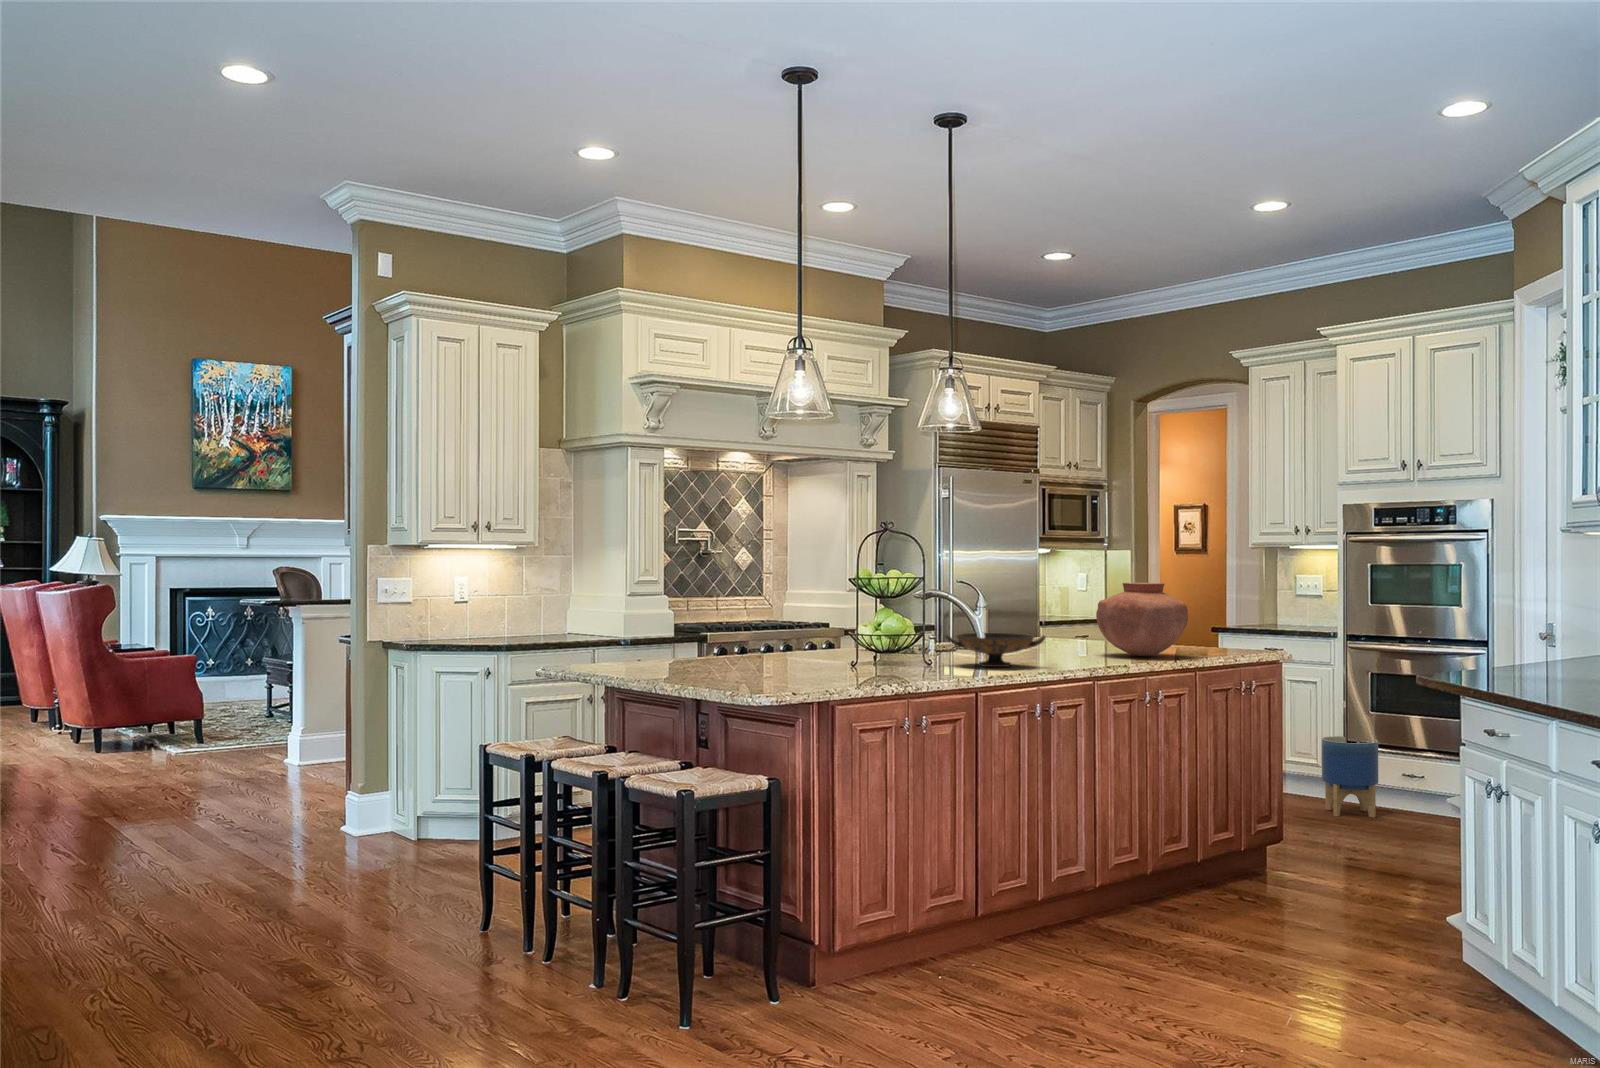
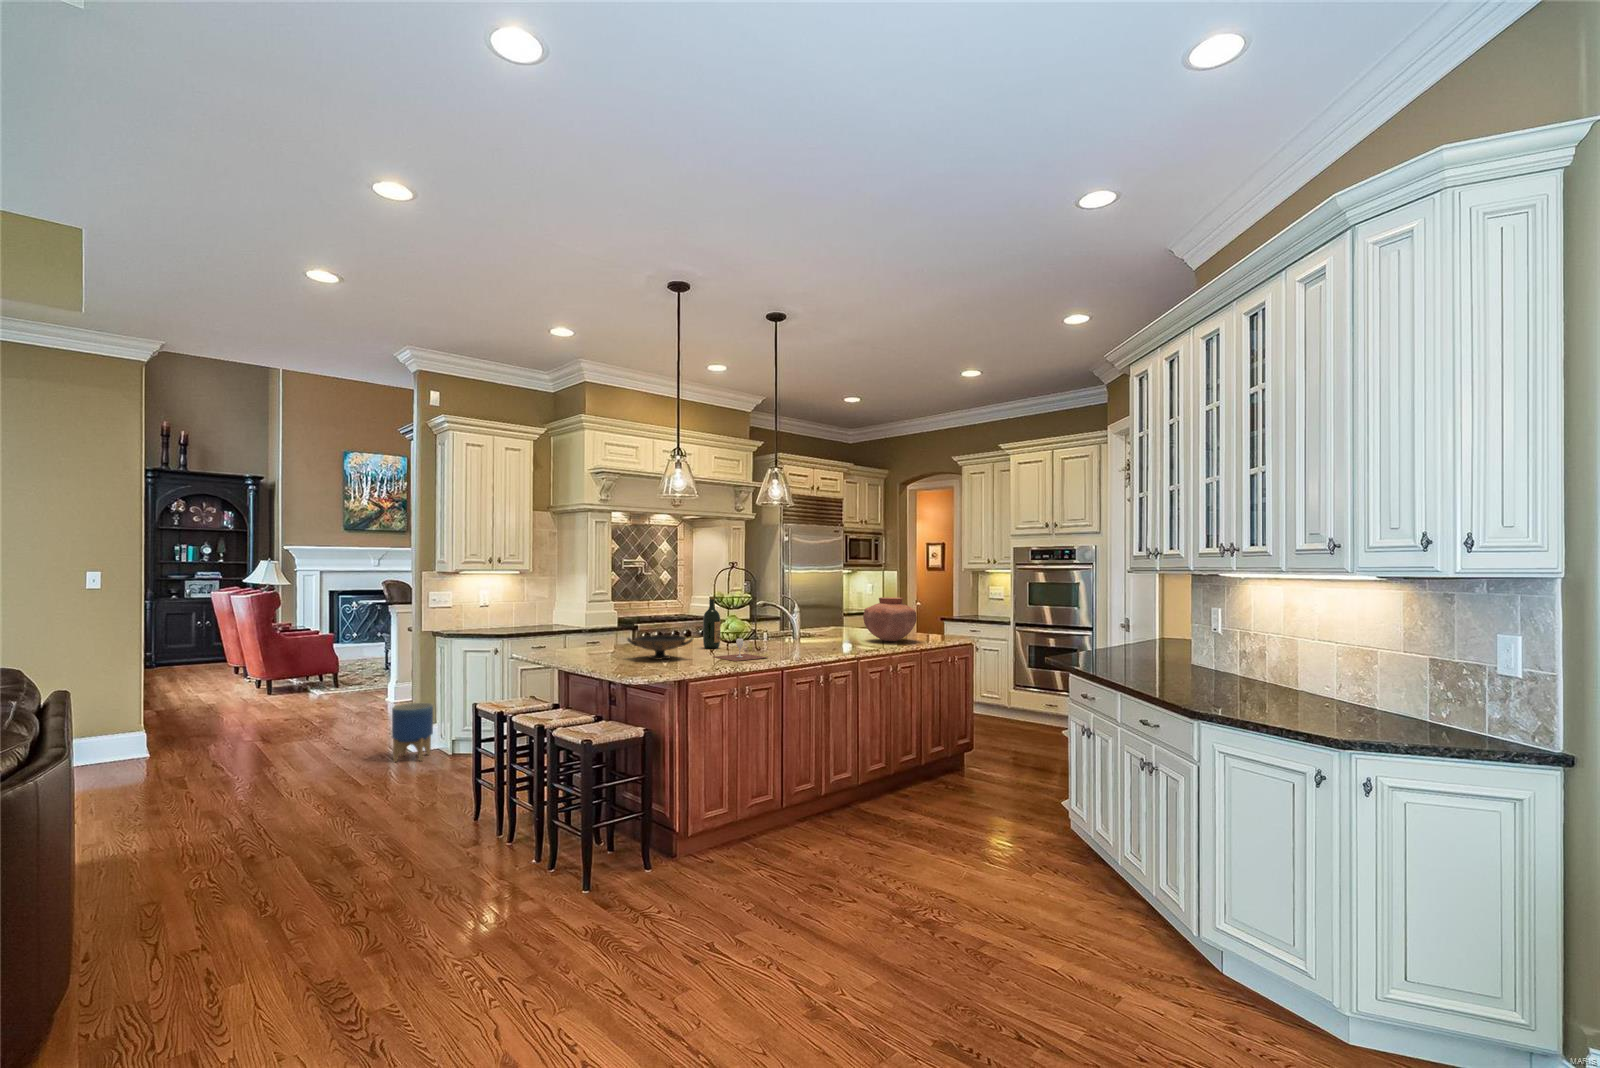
wine bottle: none [837,578,865,662] -> present [703,597,720,648]
decorative bowl: present [946,633,1046,667] -> present [627,635,693,660]
wine glass: none [859,642,954,677] -> present [714,638,767,661]
planter: present [1322,736,1378,818] -> present [392,703,433,762]

